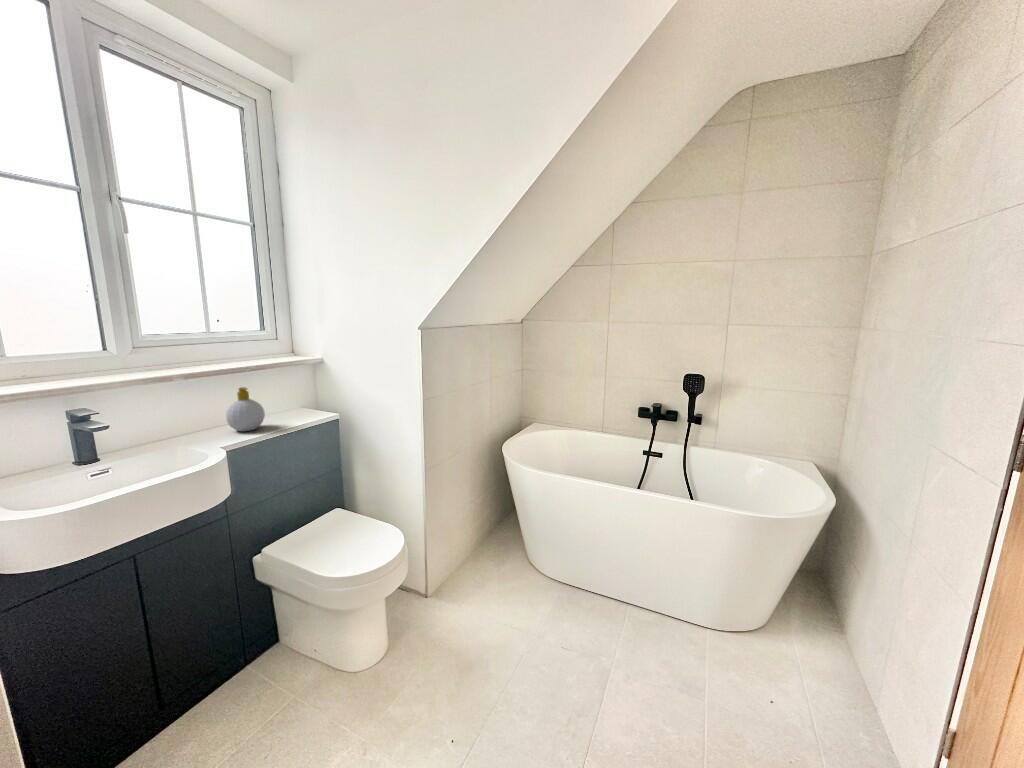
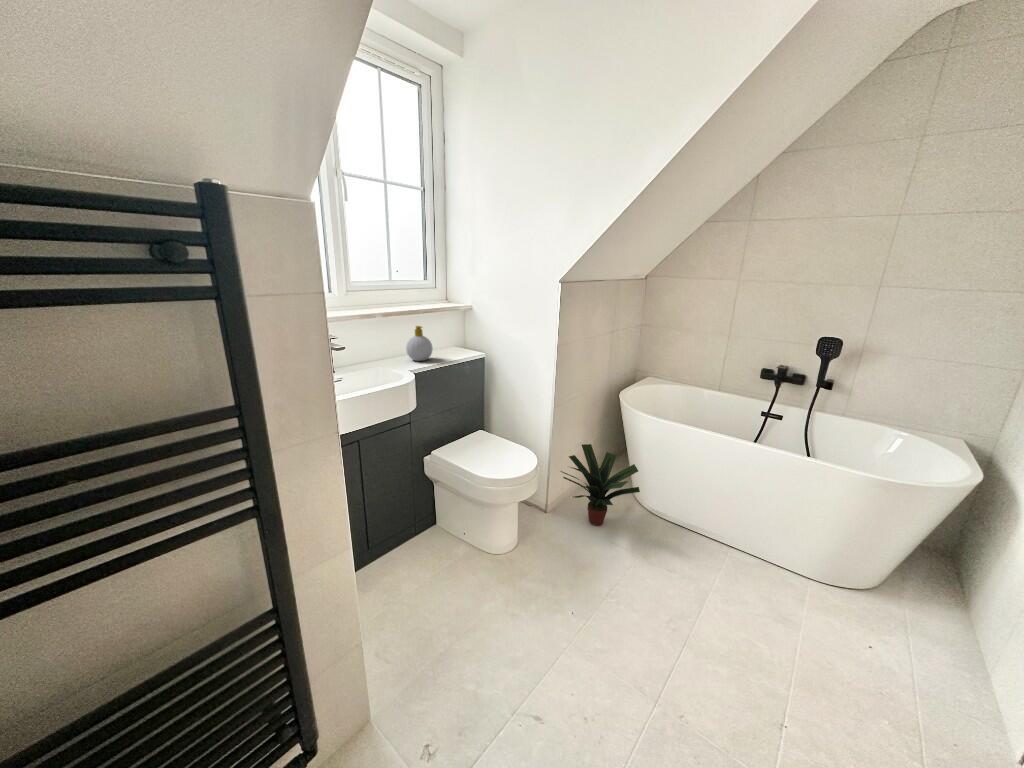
potted plant: none [436,508,530,605] -> present [561,444,640,526]

